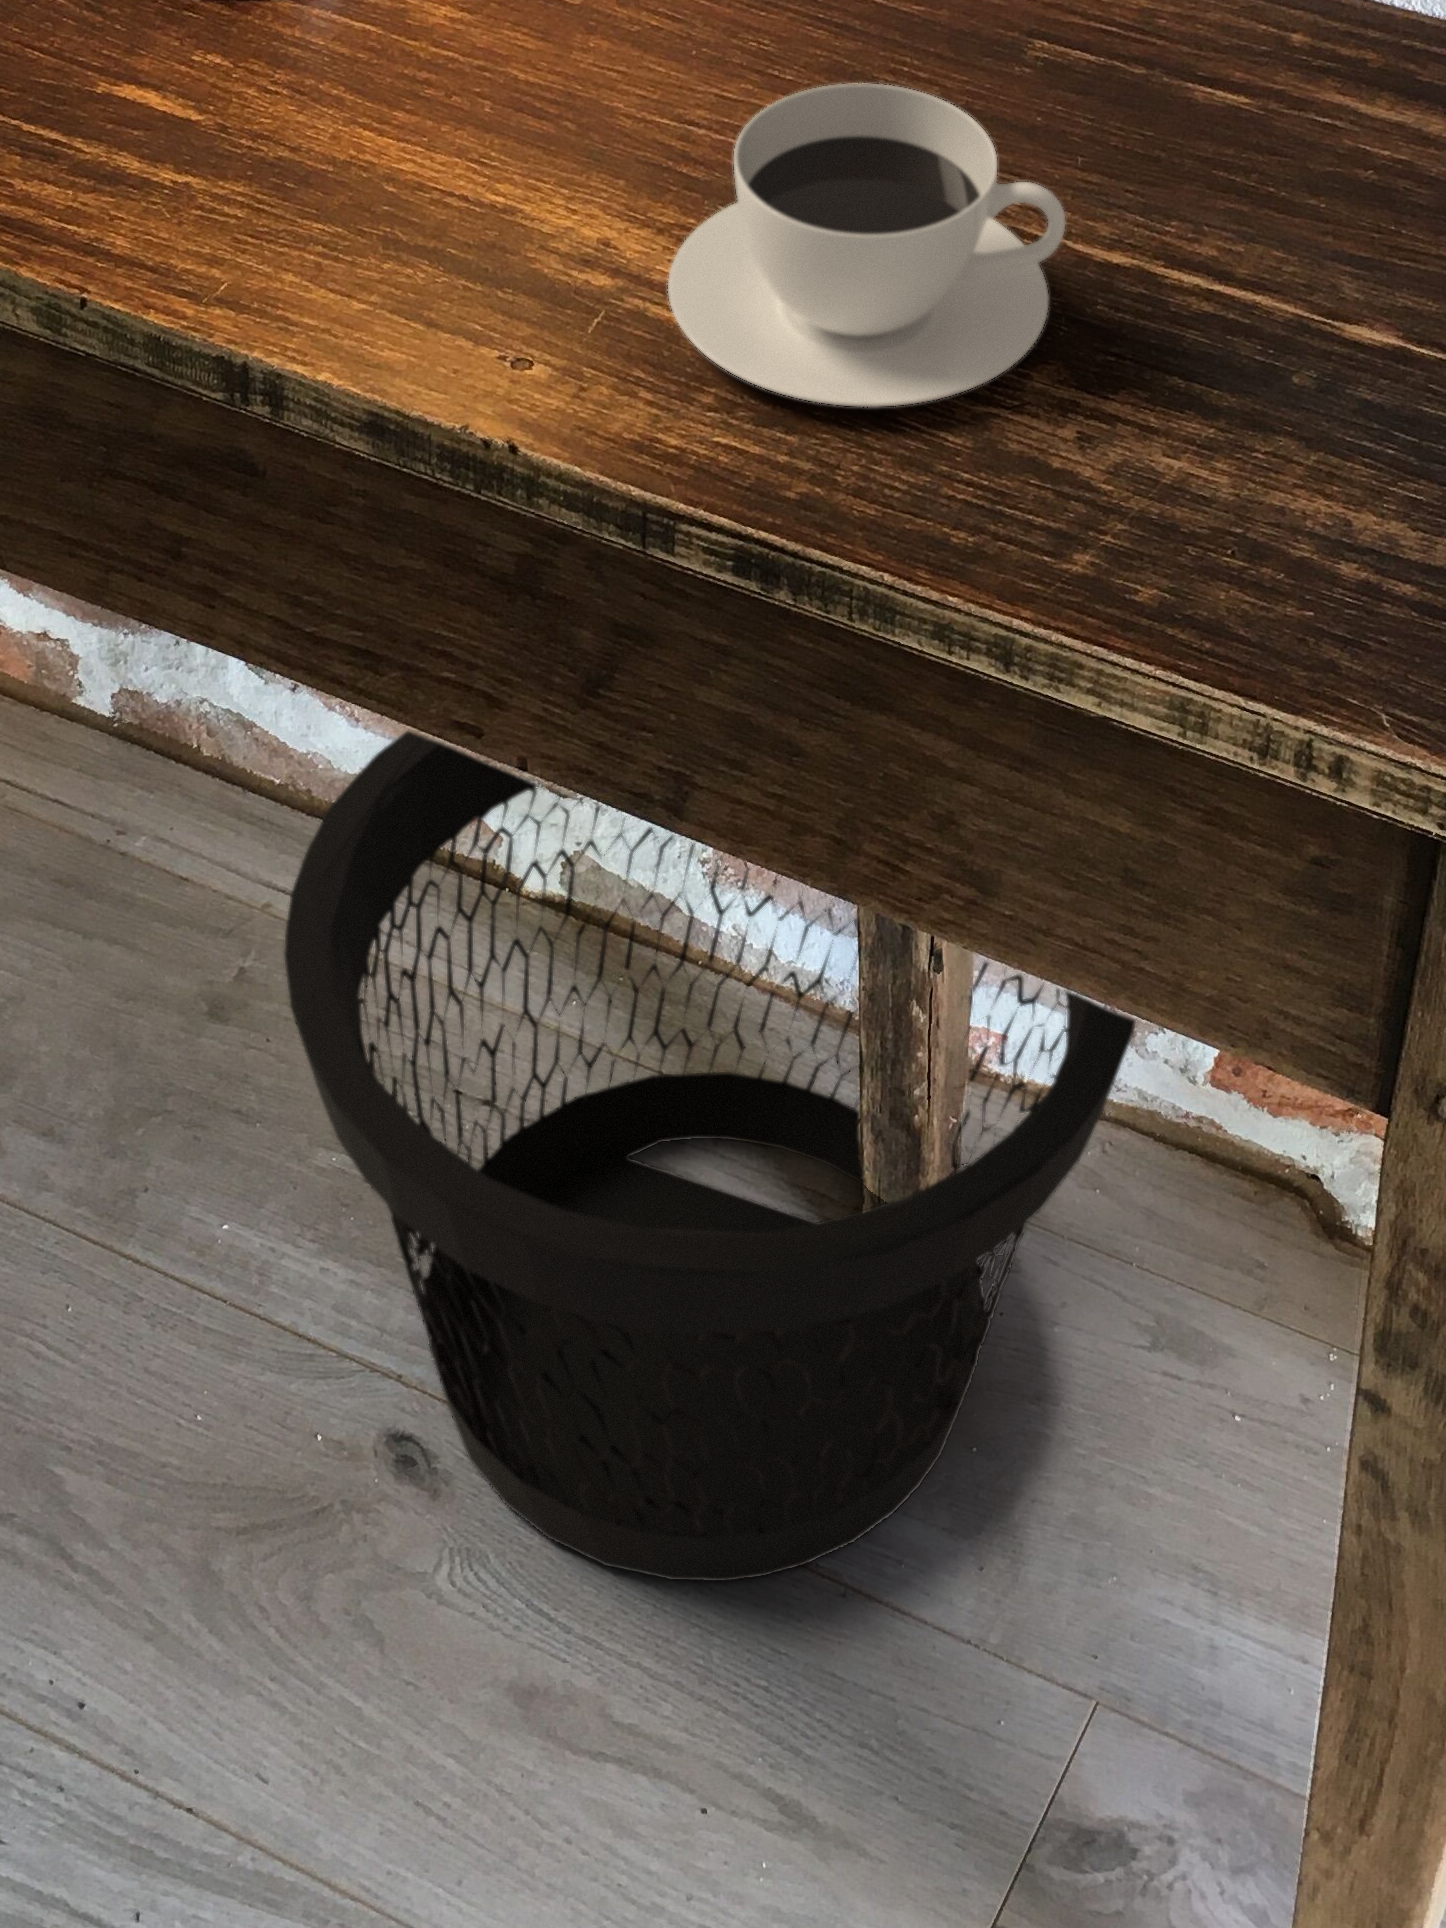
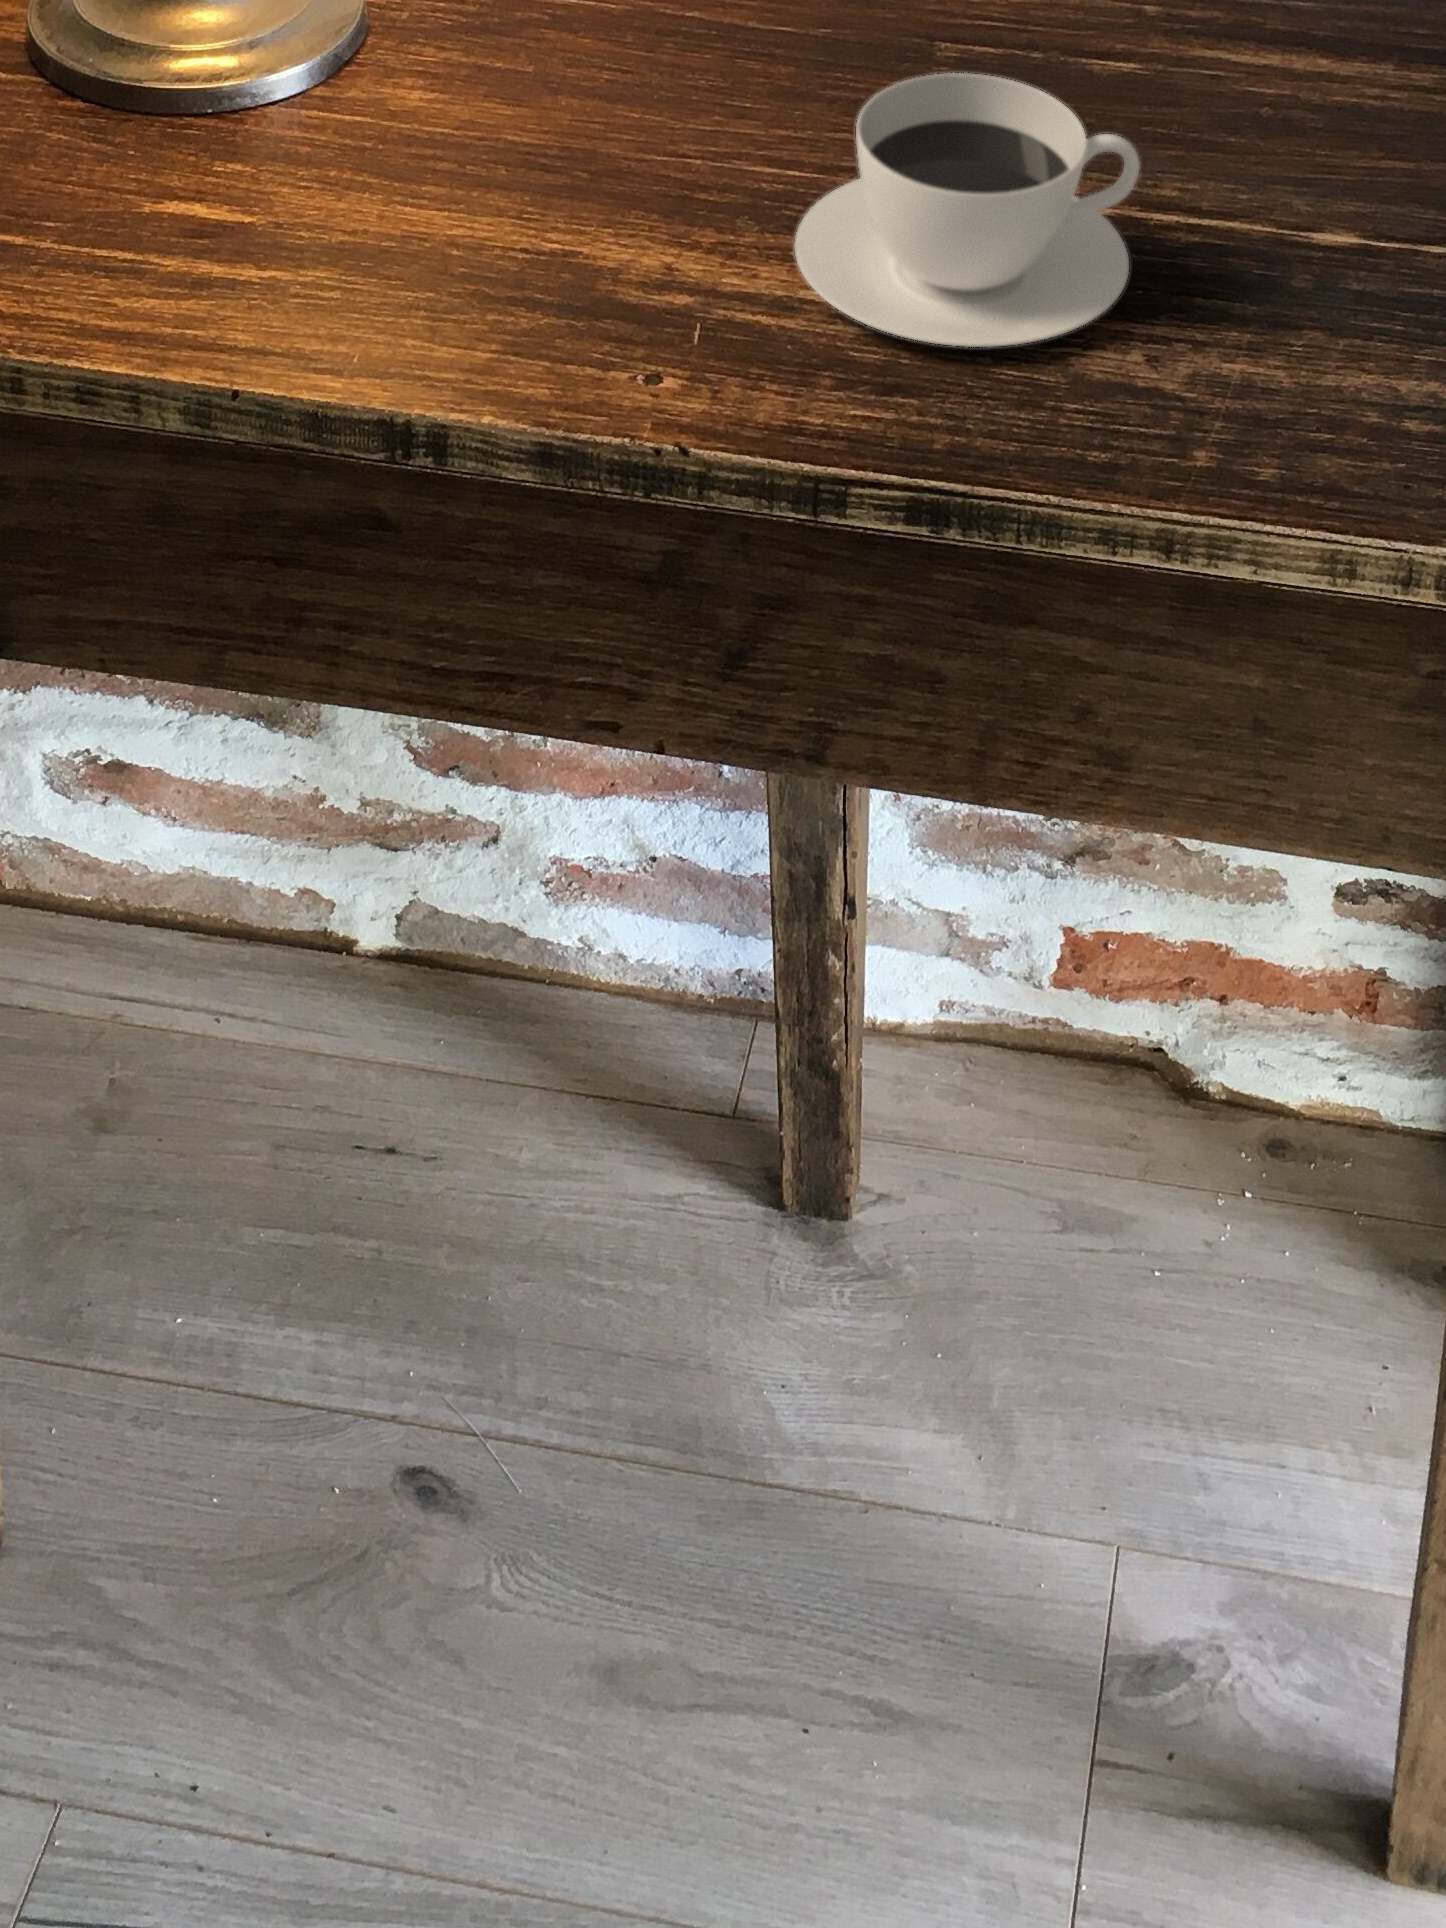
wastebasket: present [284,731,1136,1581] -> none [310,648,1102,1537]

